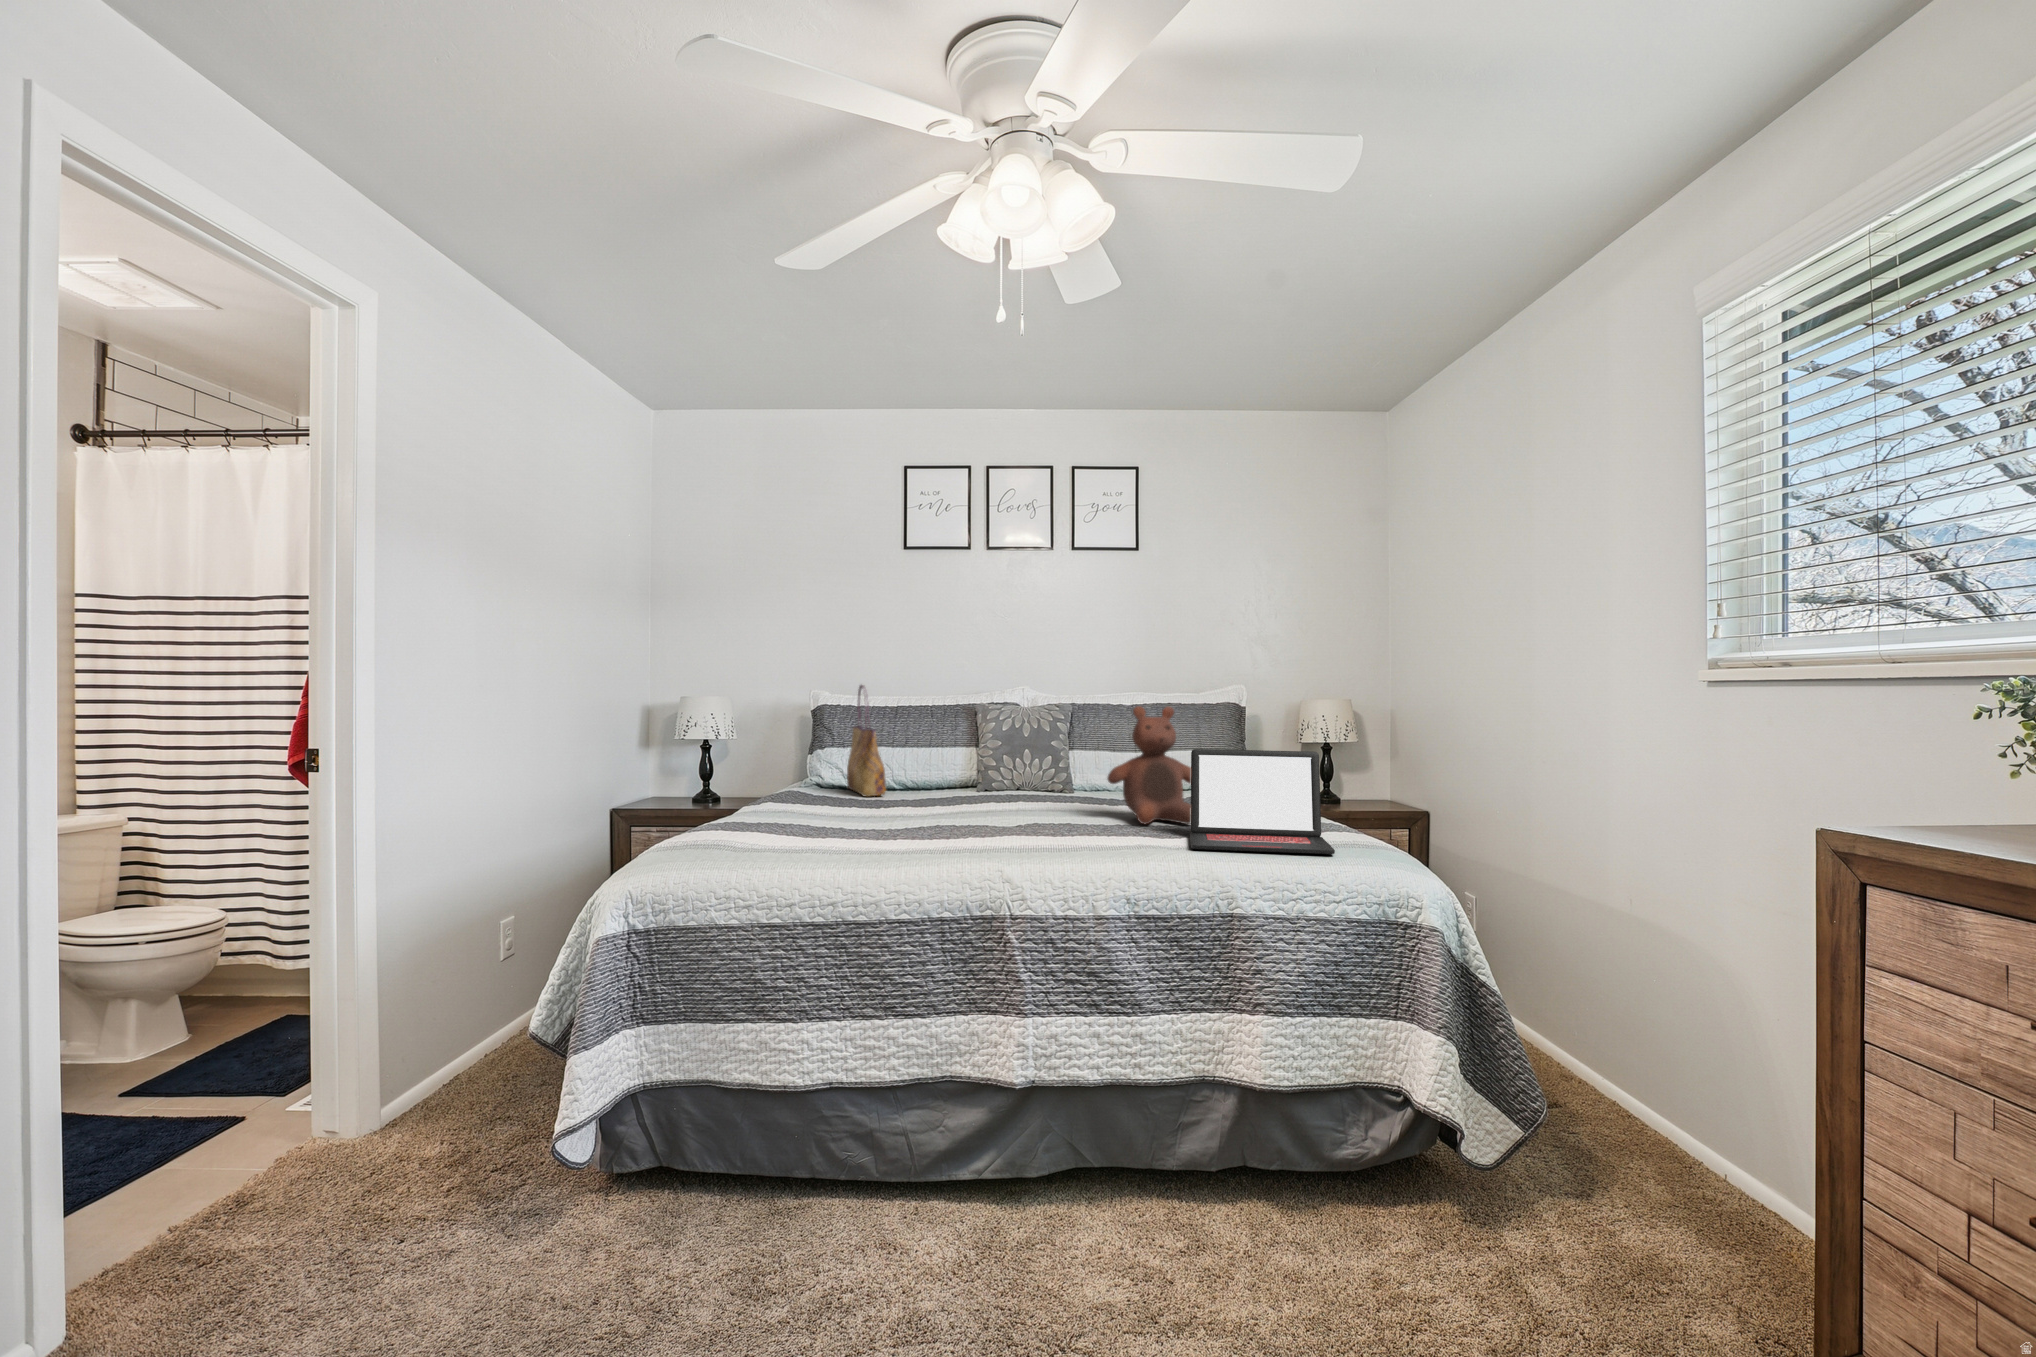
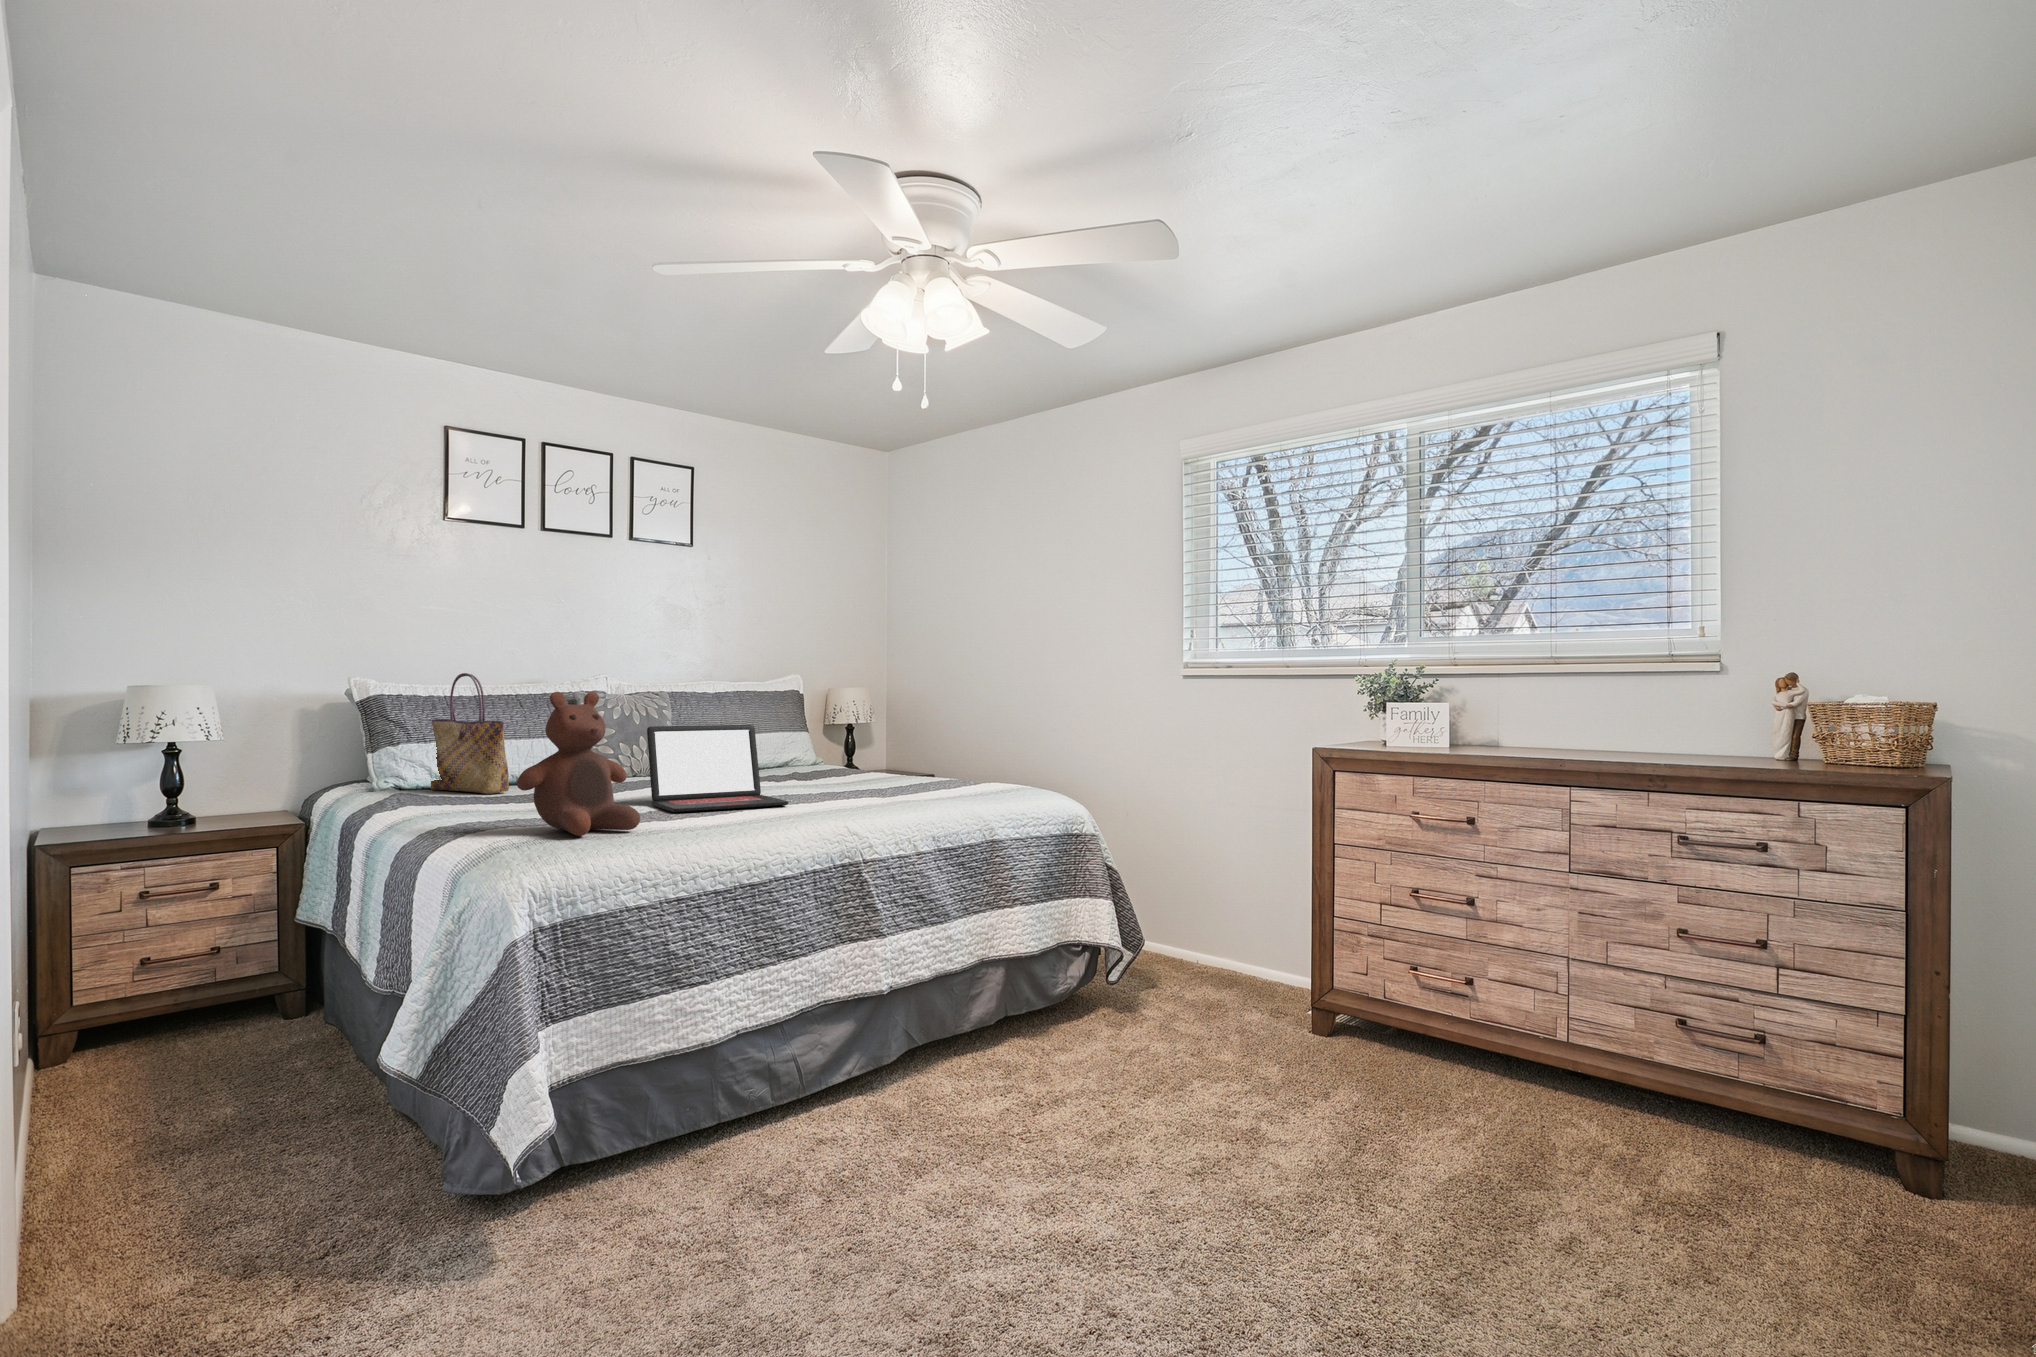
stuffed bear: present [1107,706,1191,824] -> present [517,692,640,836]
laptop: present [1190,749,1335,854] -> present [647,725,788,813]

